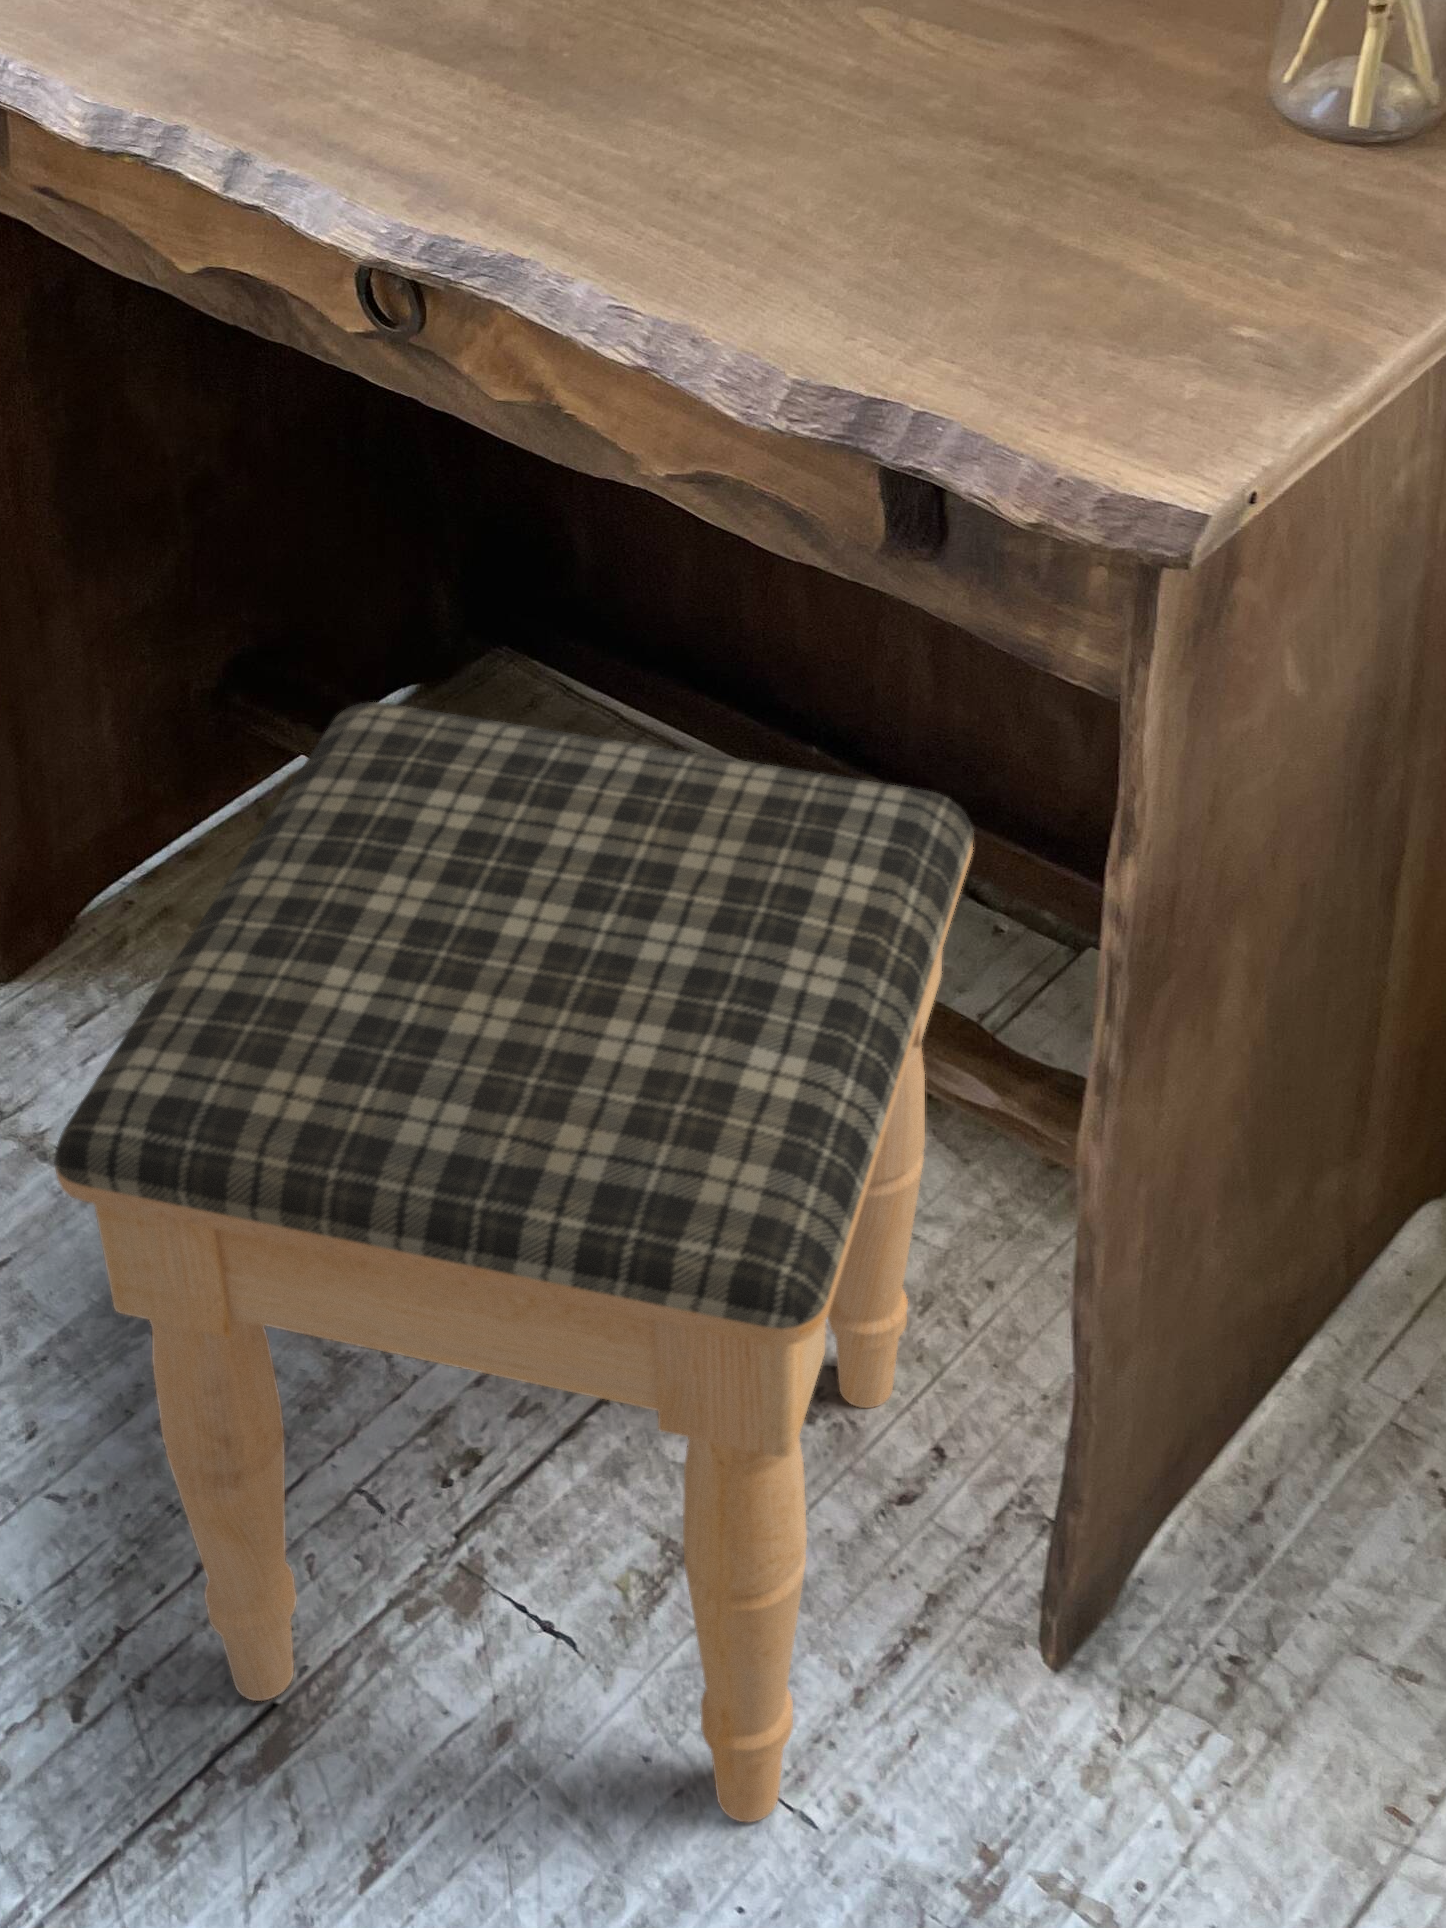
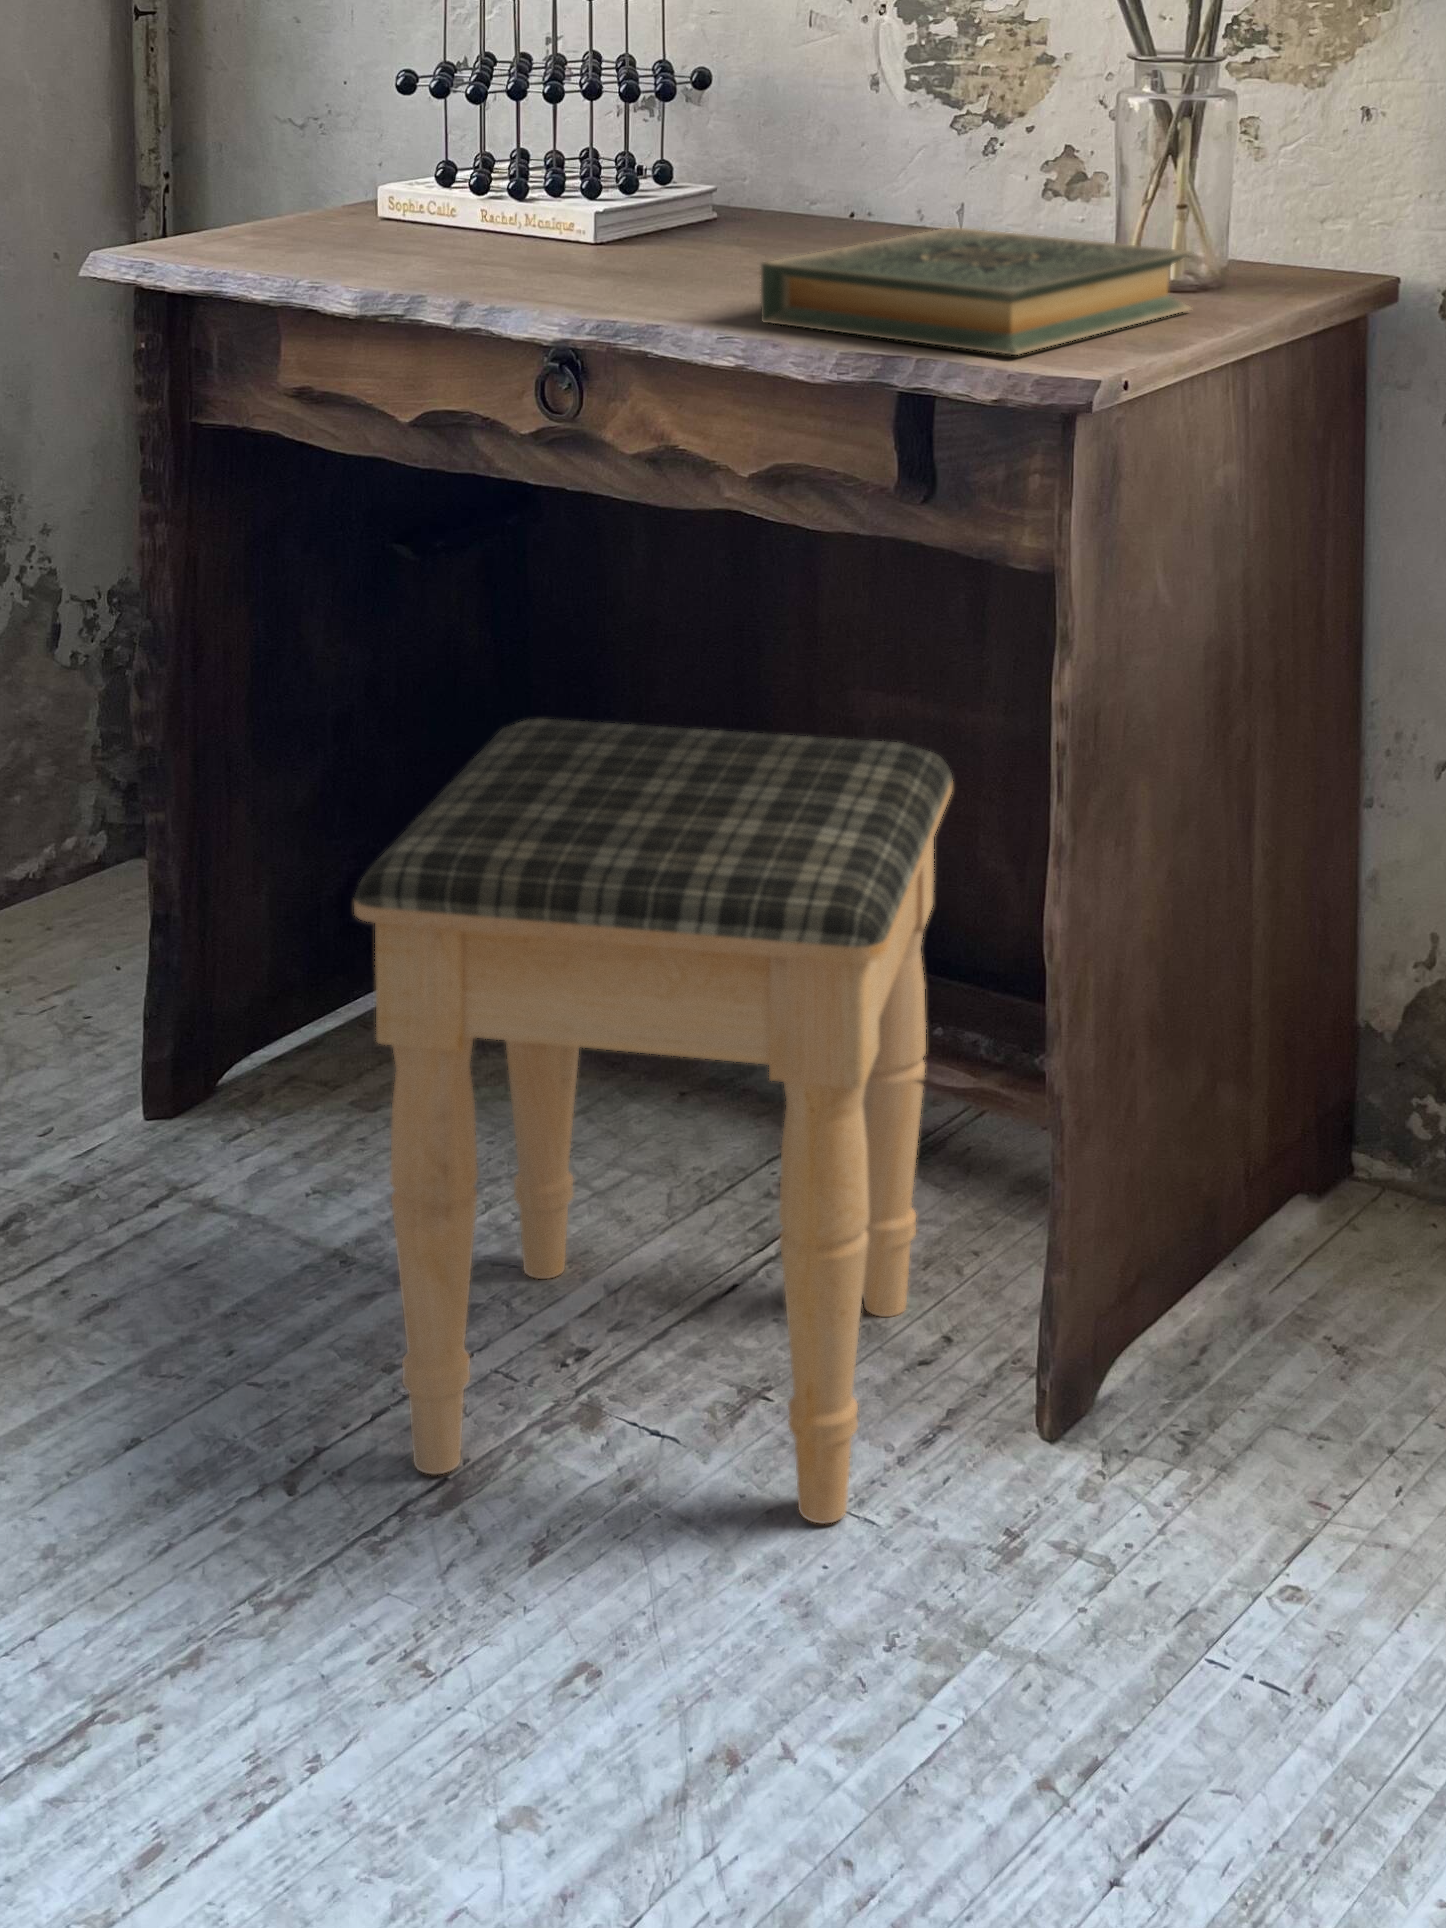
hardback book: none [669,12,1409,437] -> present [761,227,1191,355]

